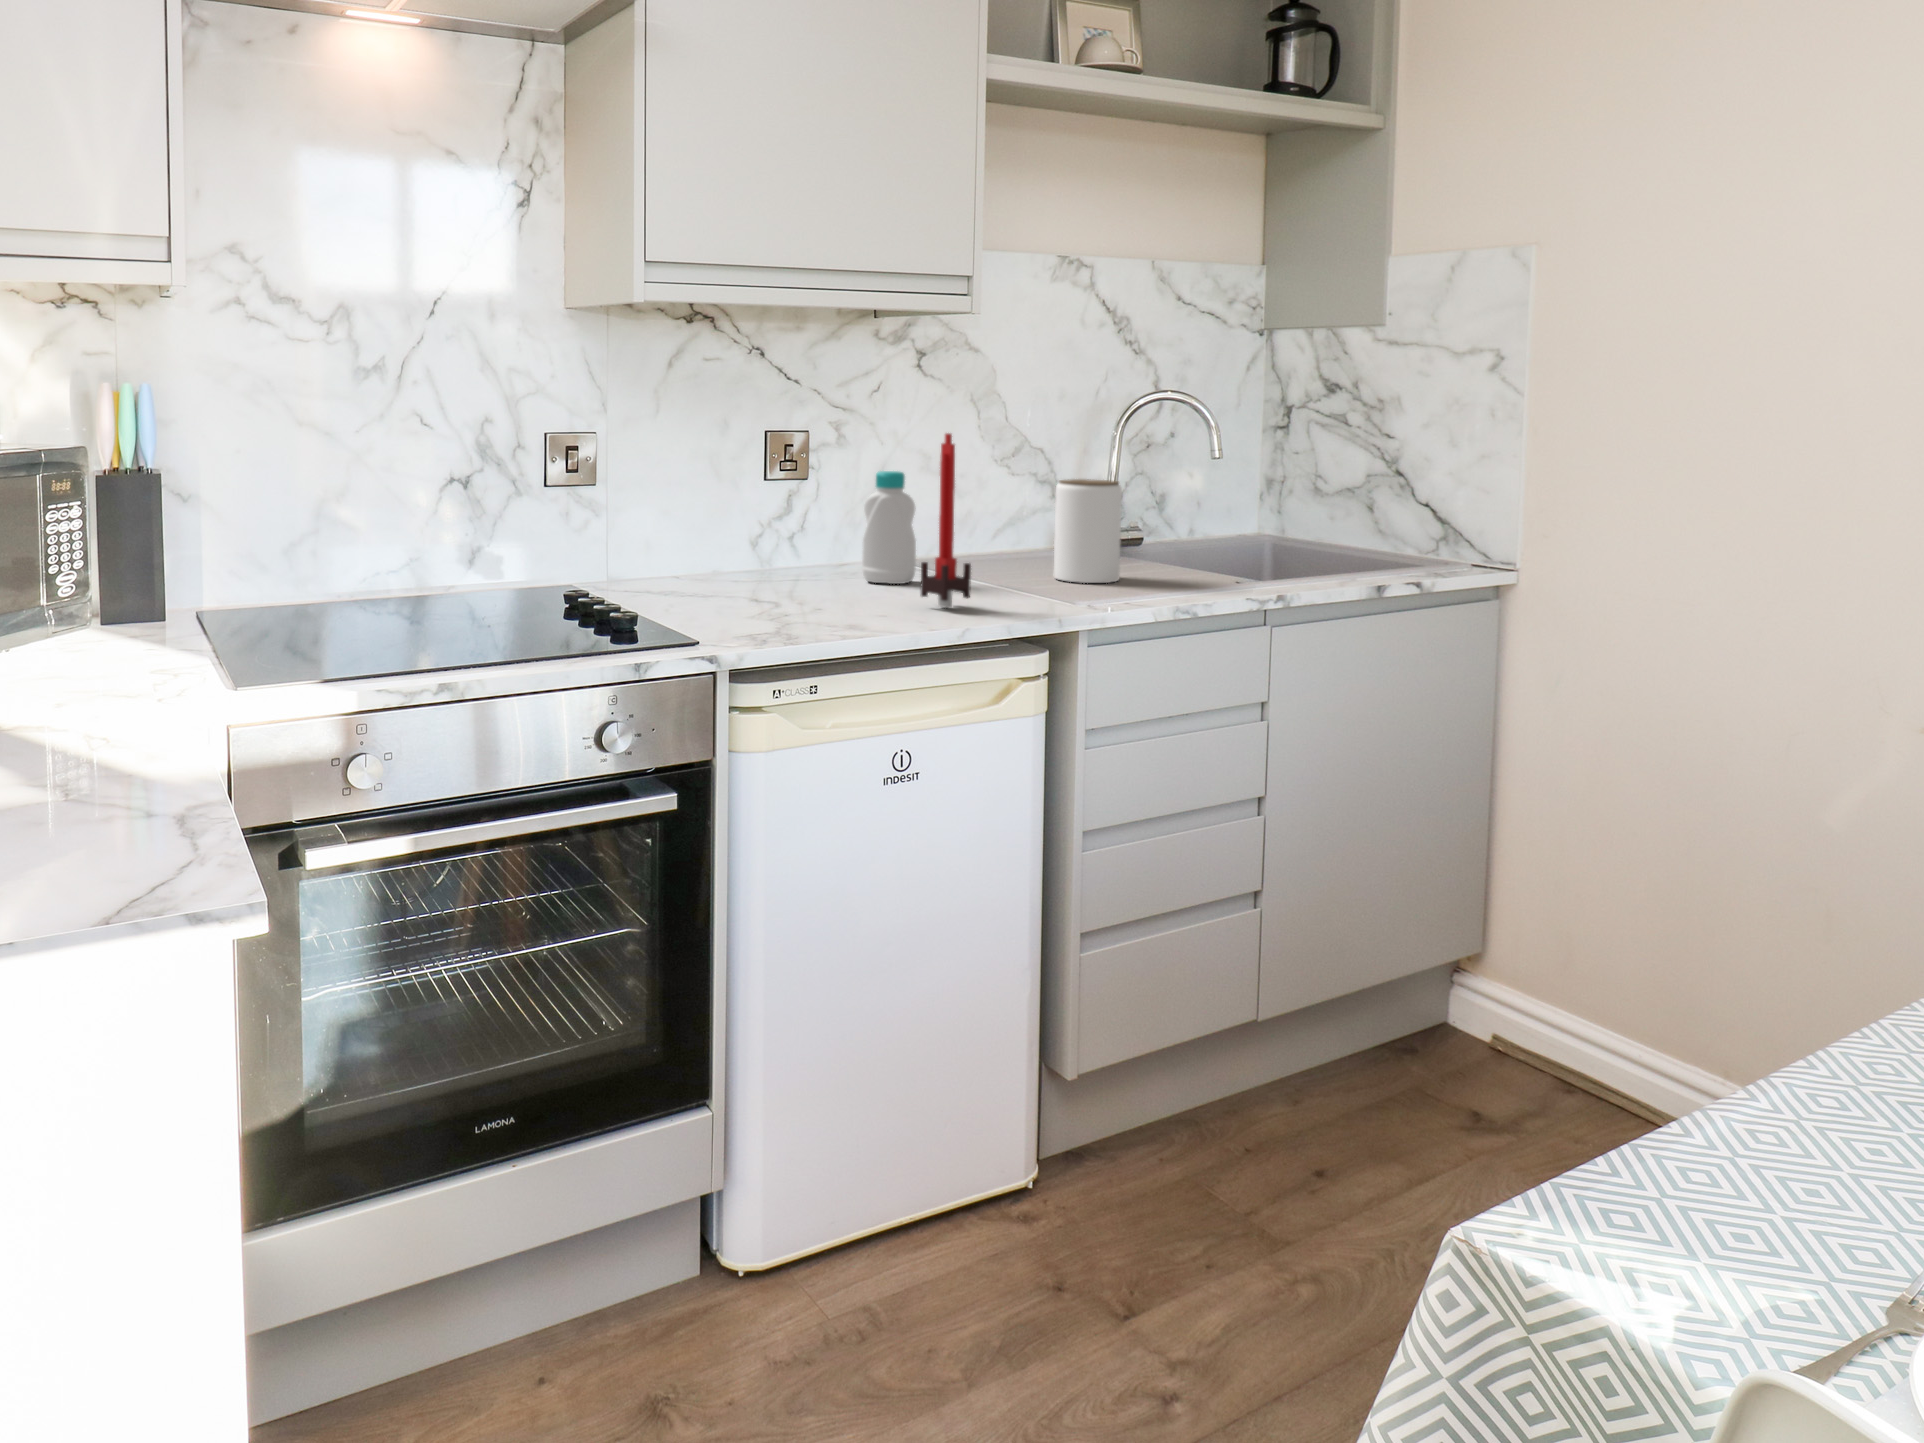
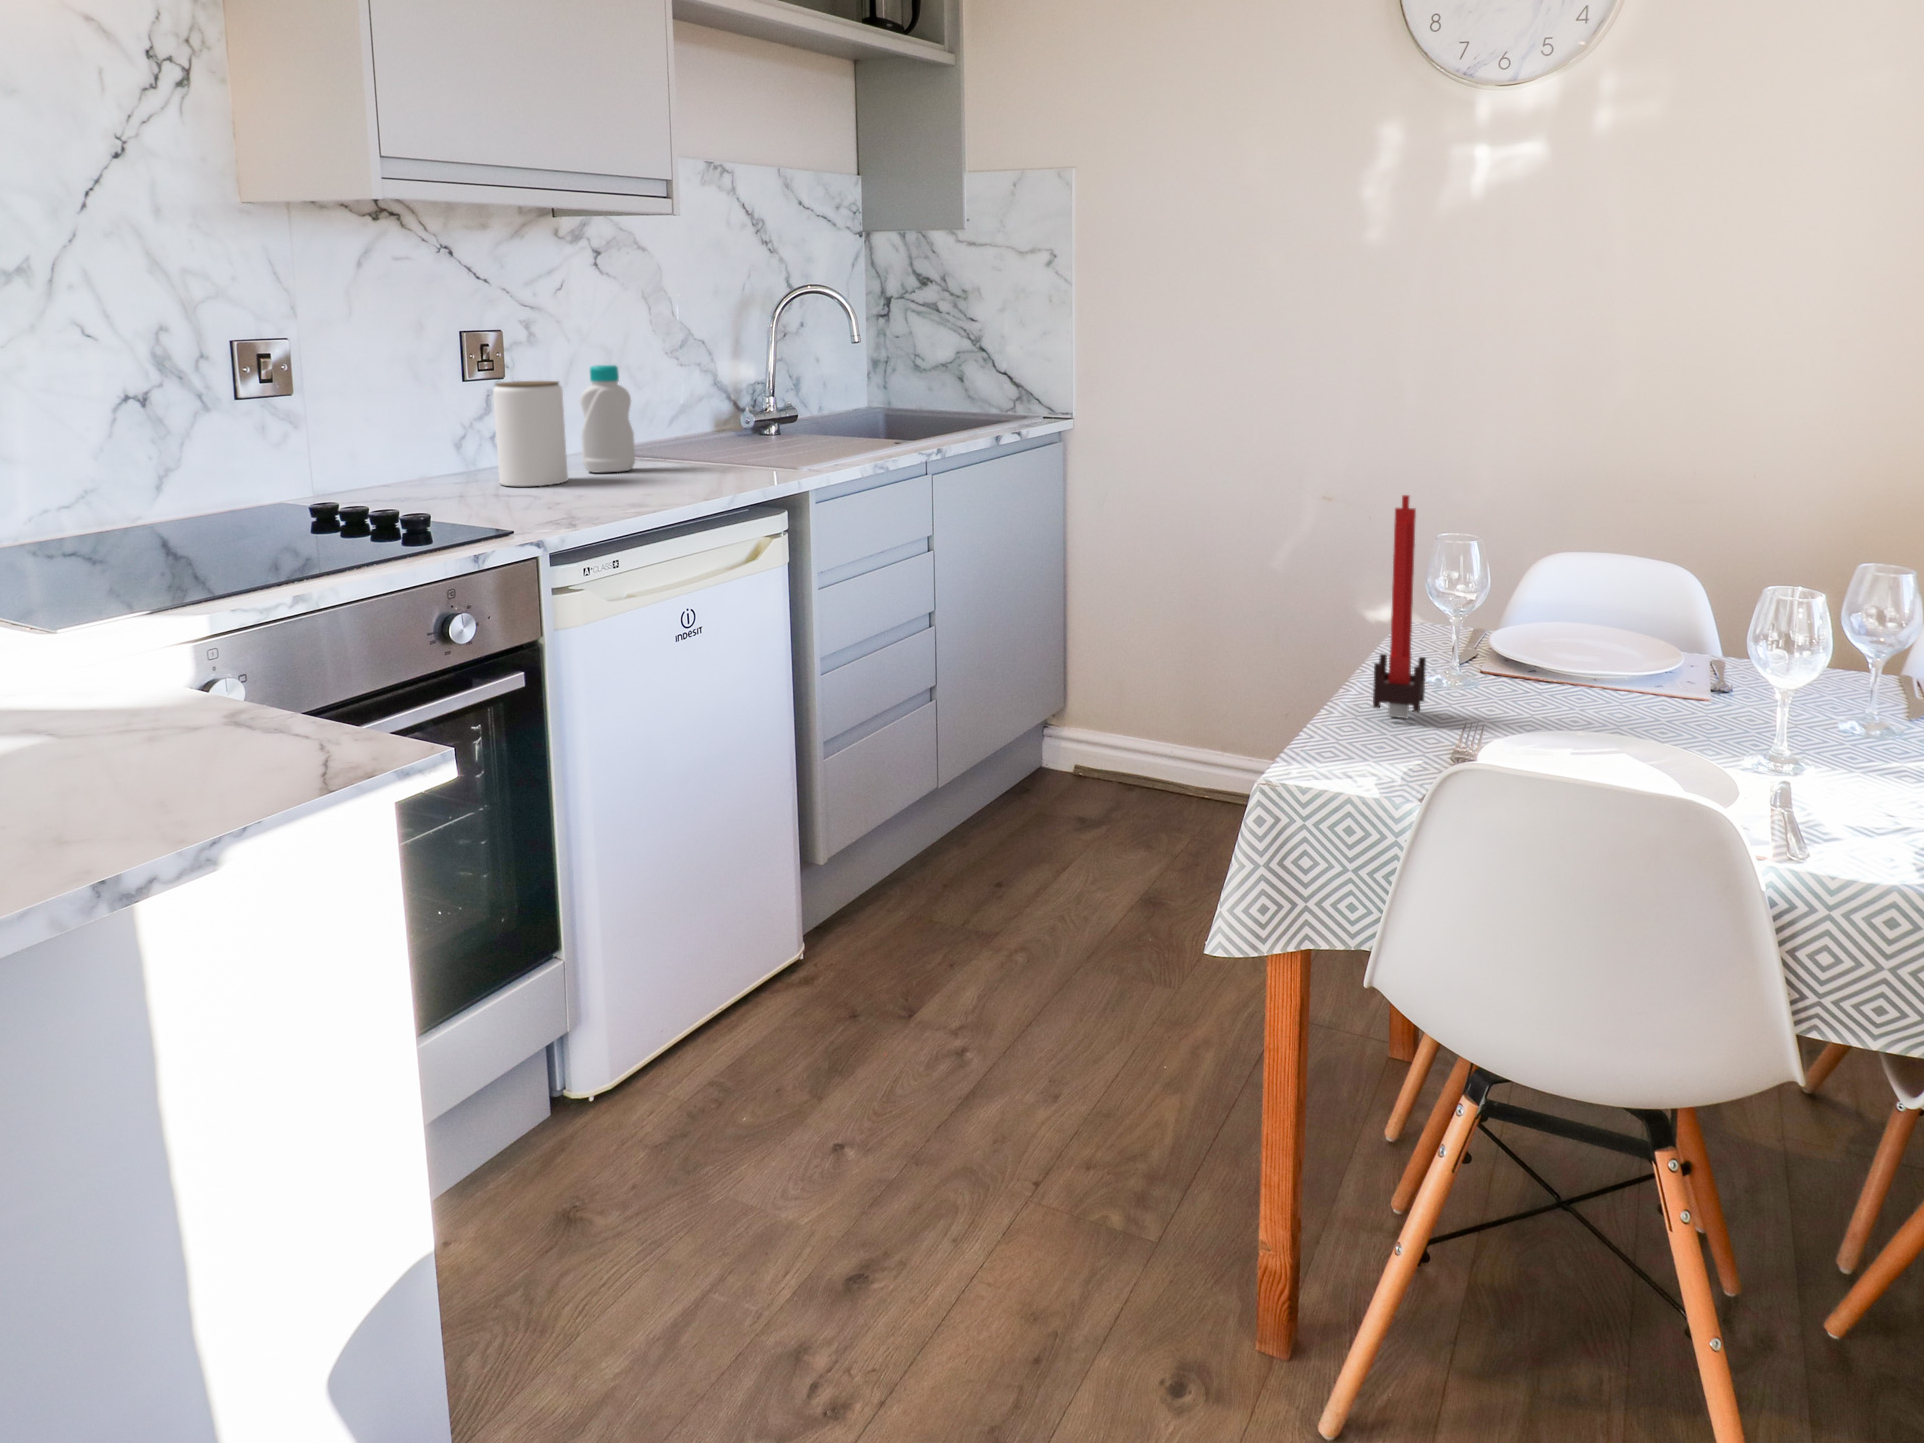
candle: present [921,433,971,608] -> present [1373,495,1426,718]
jar: present [1054,479,1122,583] -> present [493,381,568,486]

